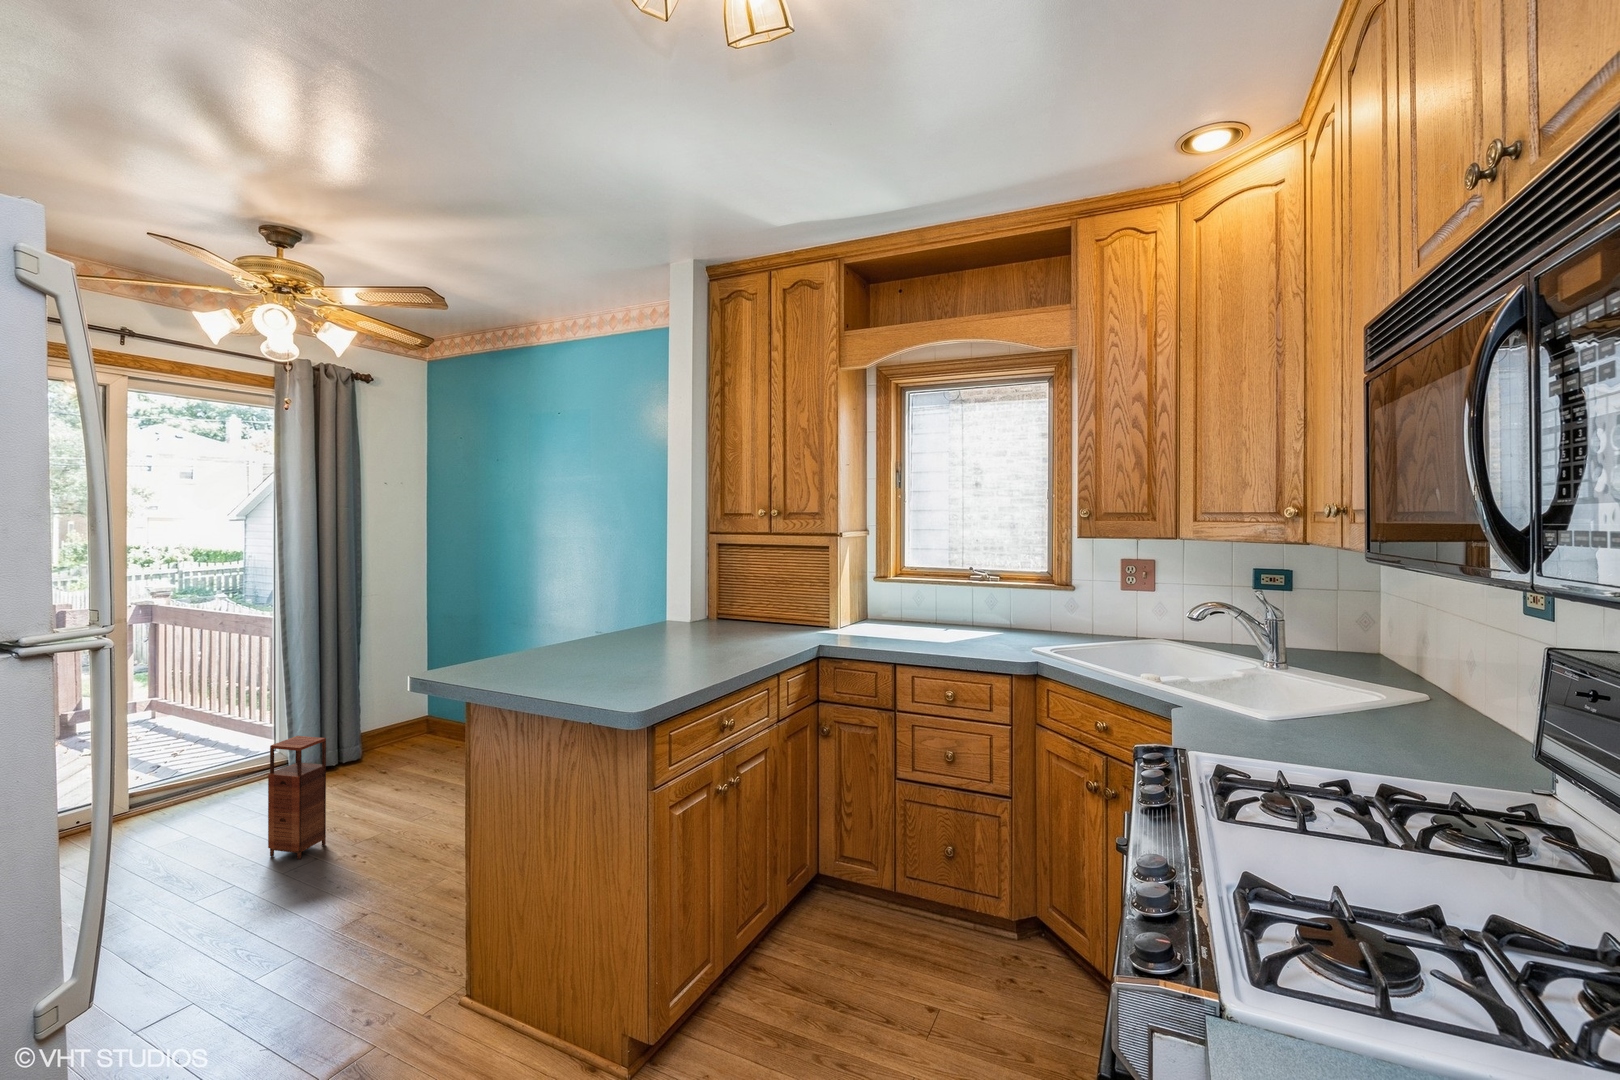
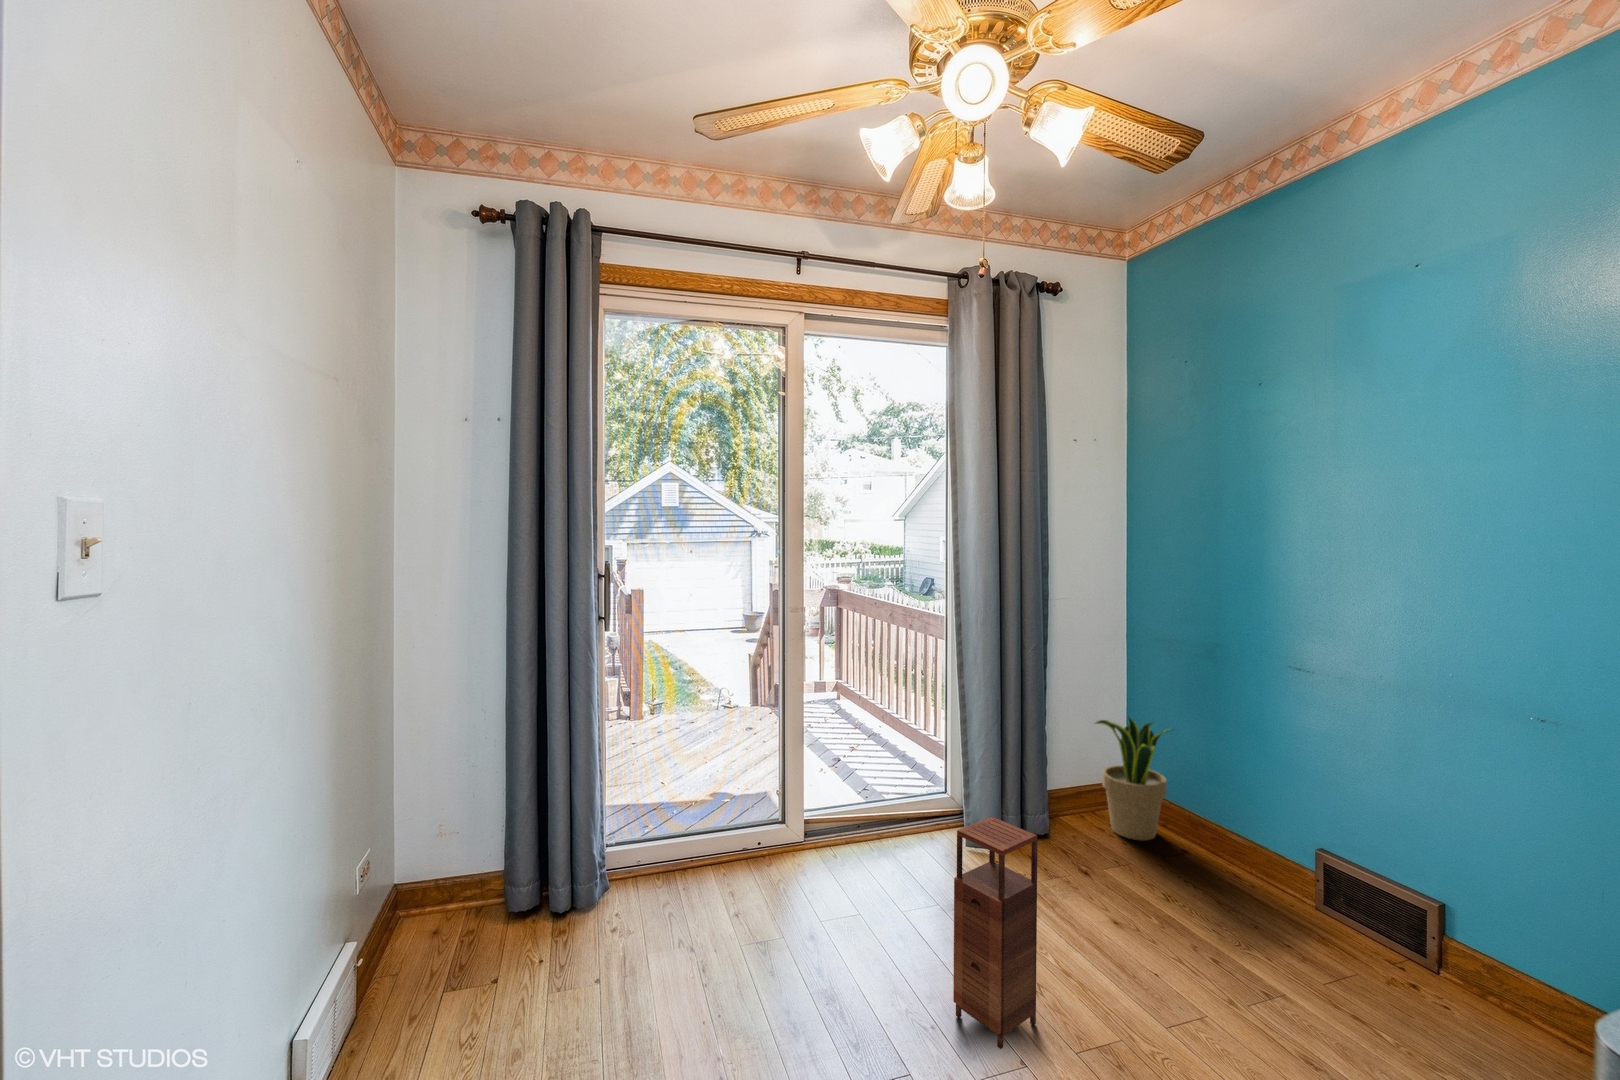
potted plant: none [398,671,453,751] -> present [1095,717,1171,840]

